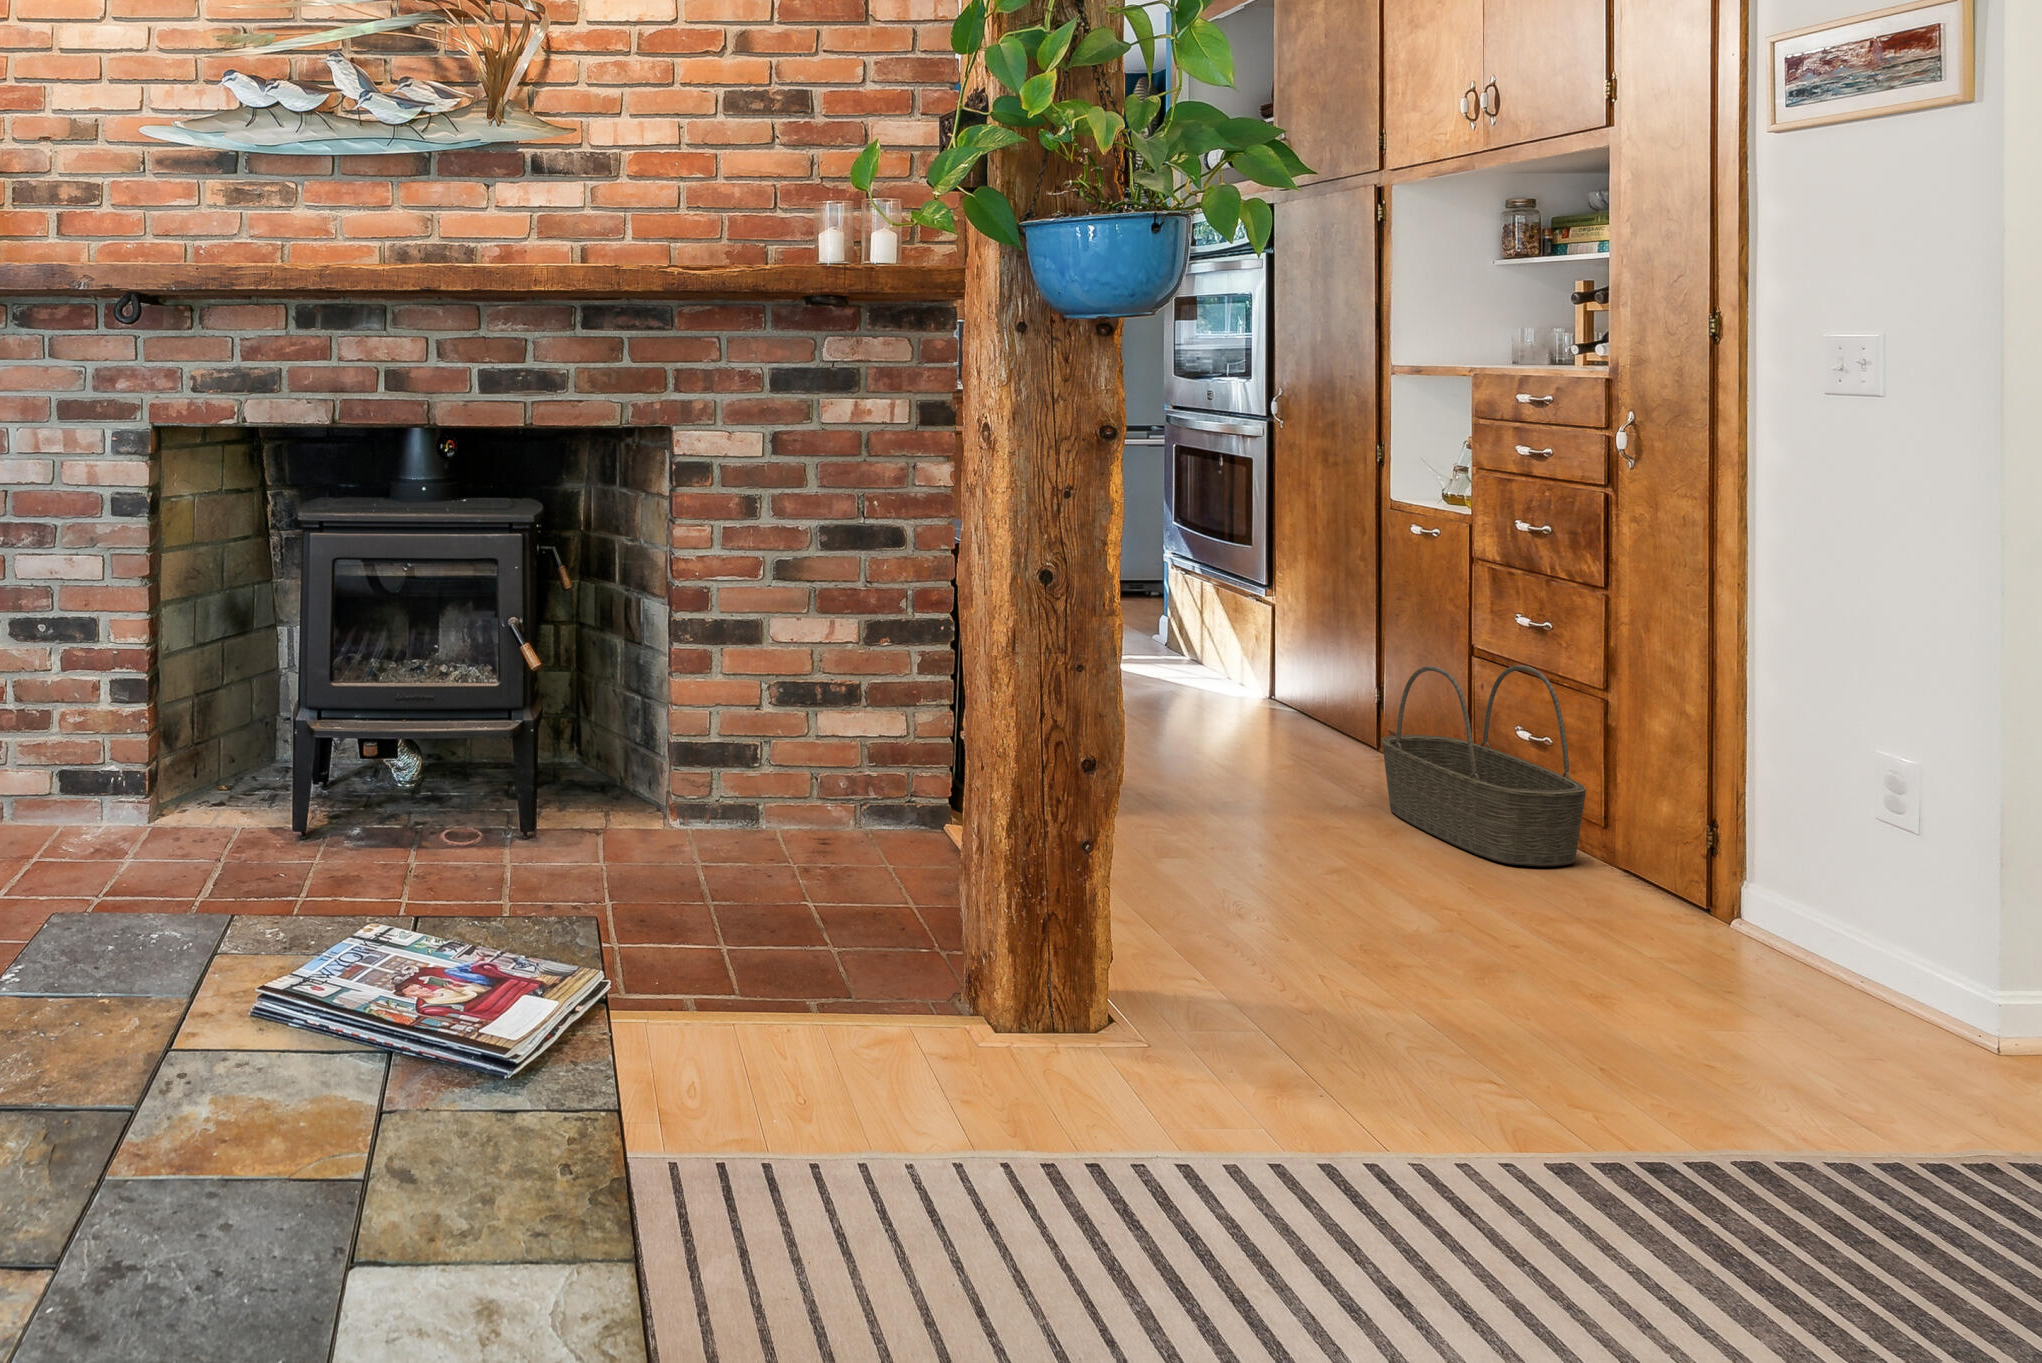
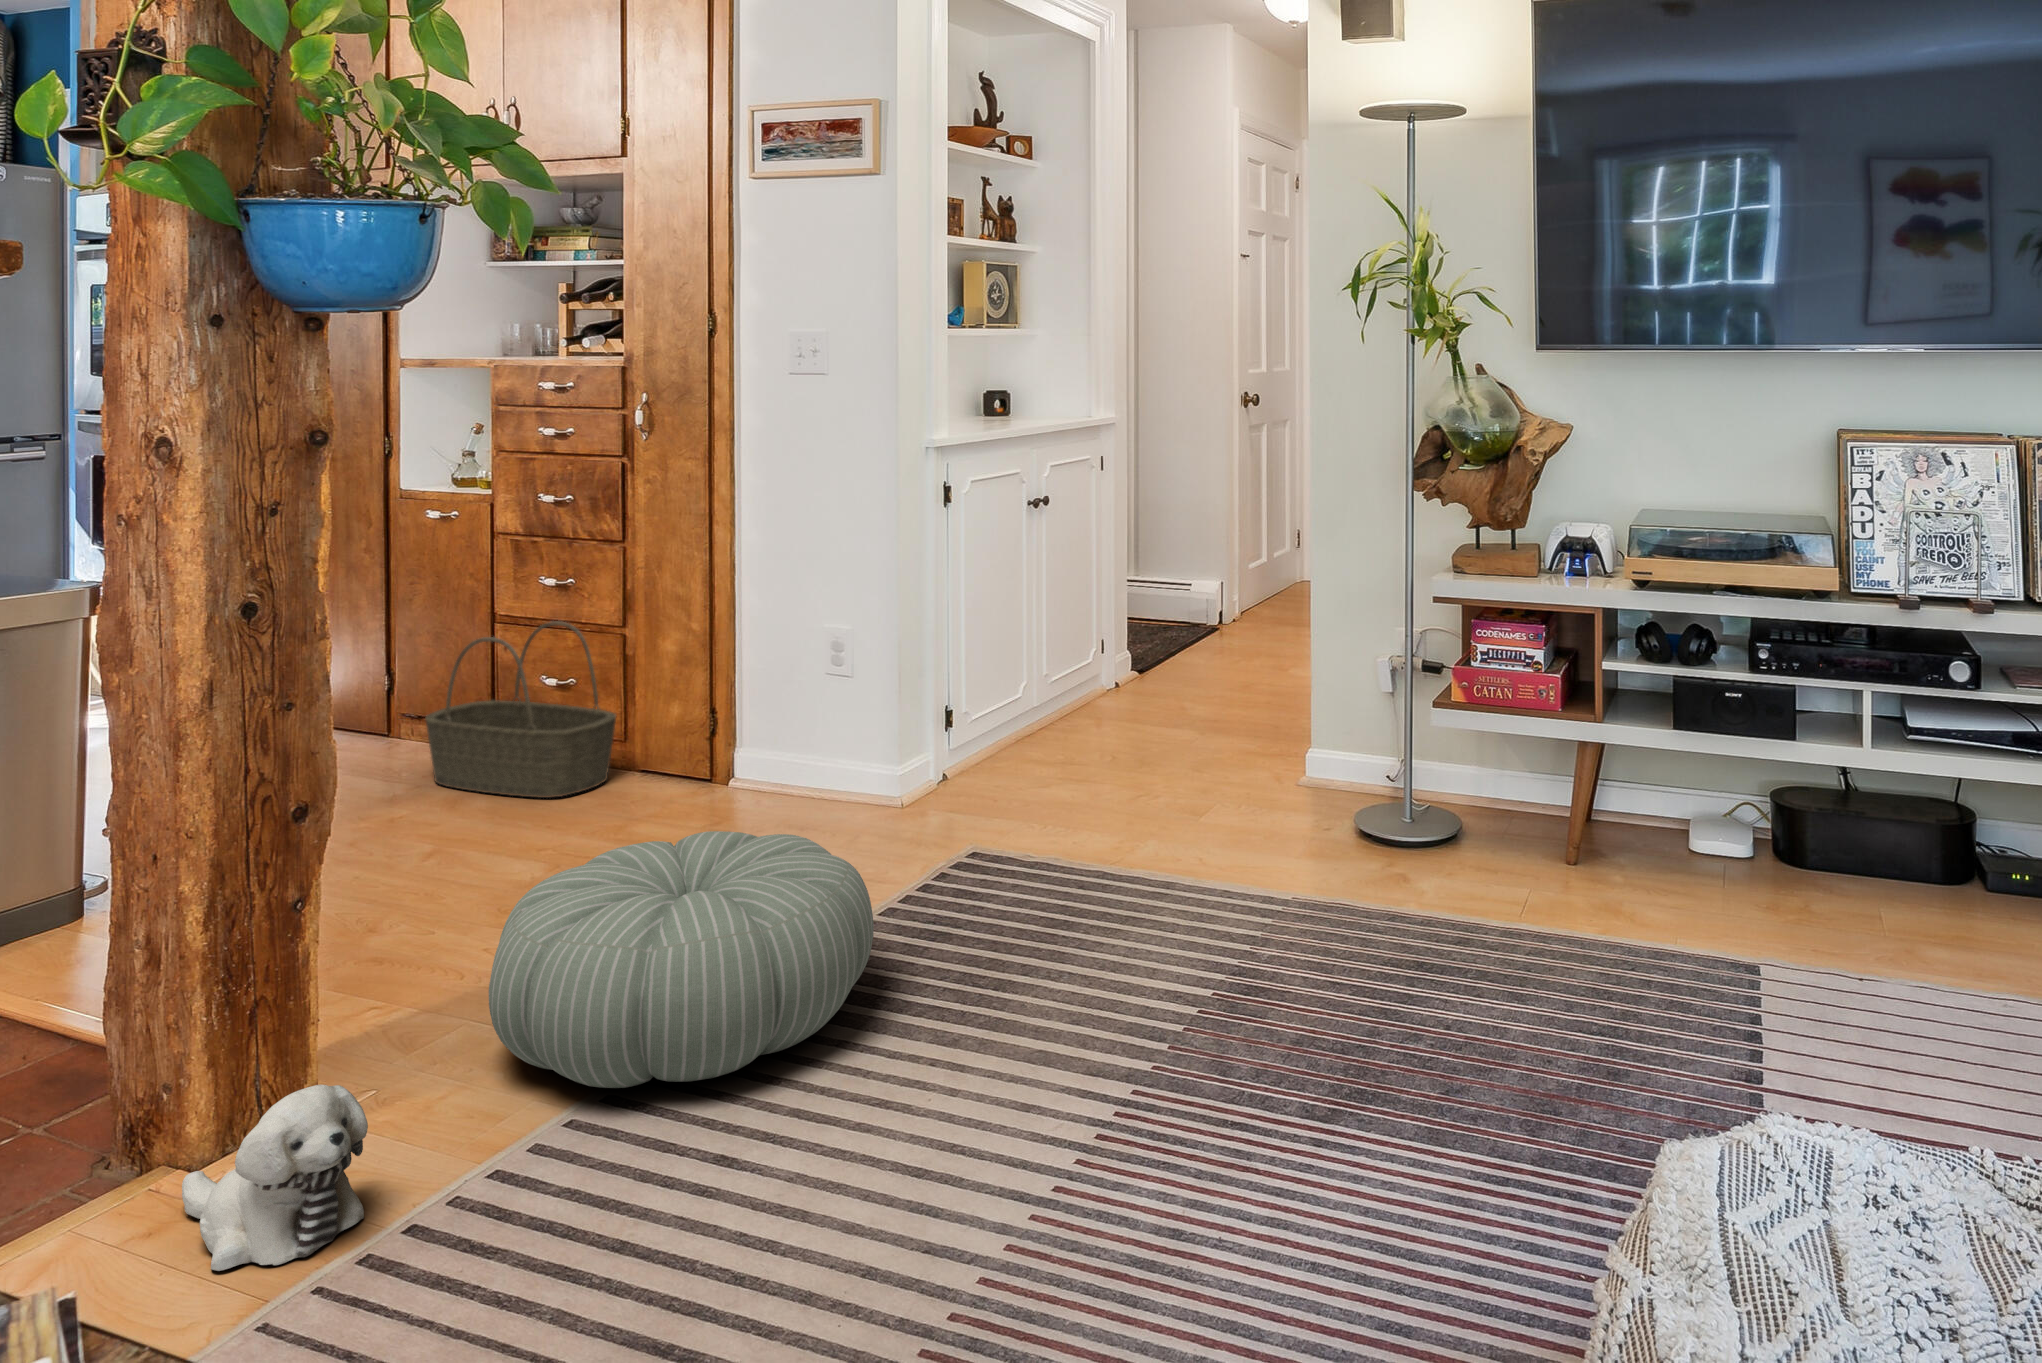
pouf: none [1239,914,1742,1228] -> present [489,831,874,1088]
plush toy: none [956,998,1083,1143] -> present [182,1085,368,1271]

